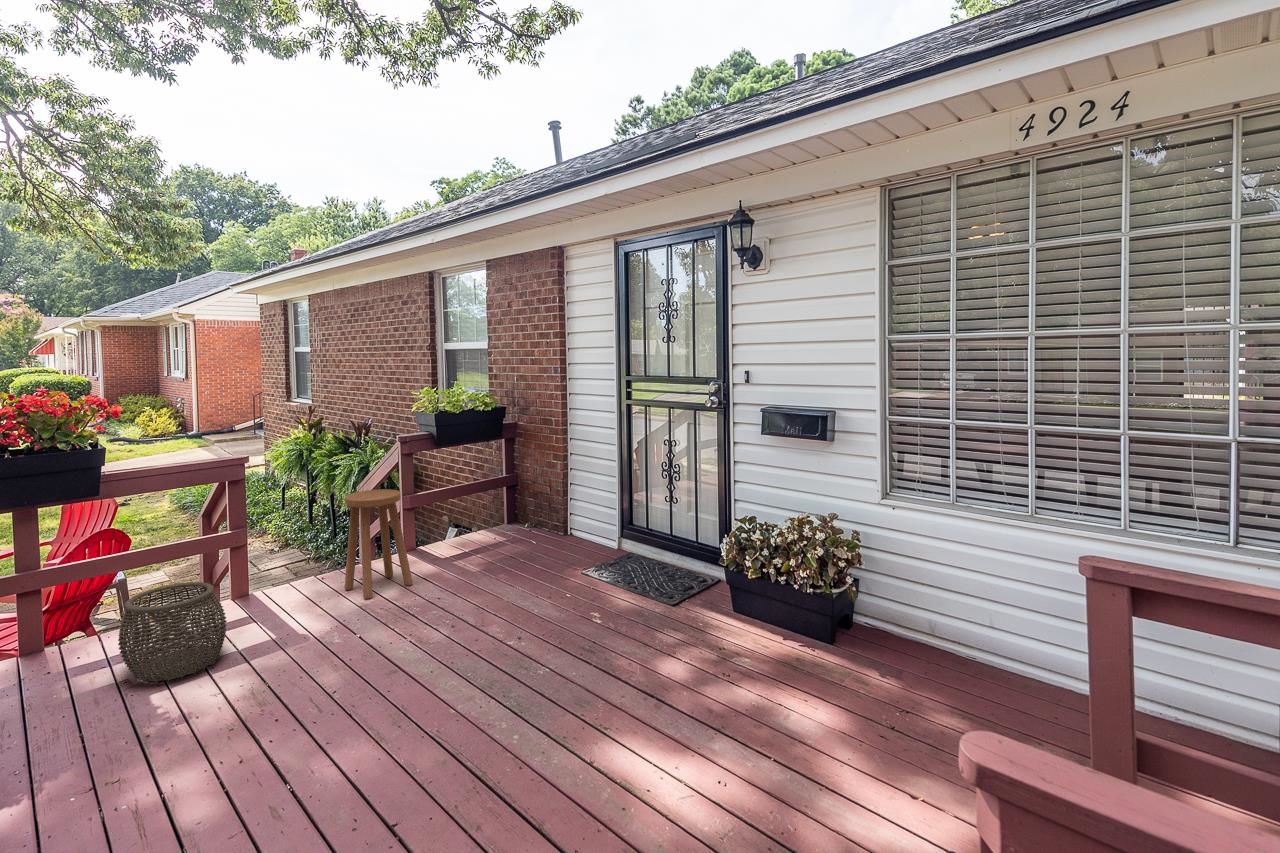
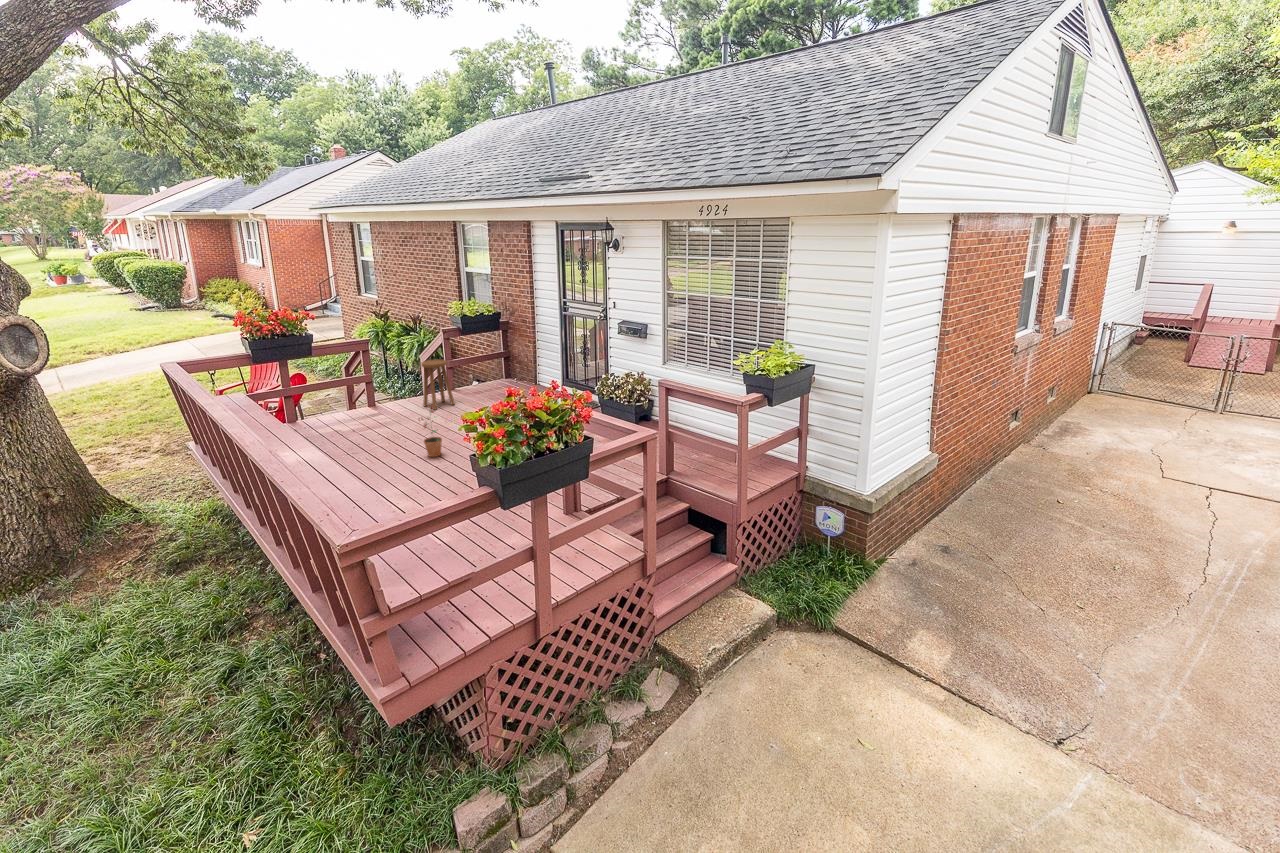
woven basket: present [118,582,227,682] -> none [342,397,381,434]
potted plant: none [292,619,363,790] -> present [419,404,442,457]

